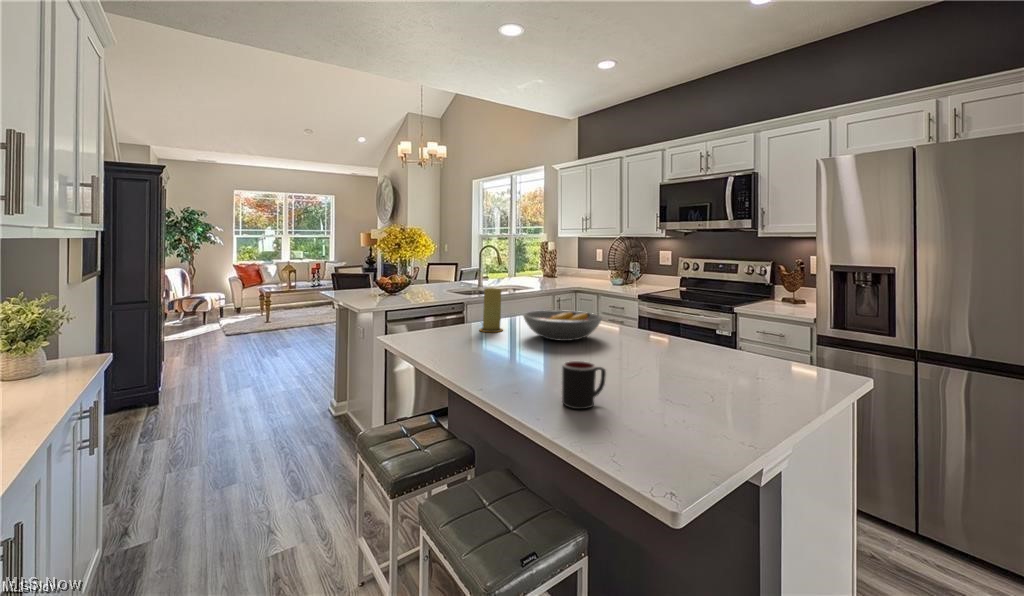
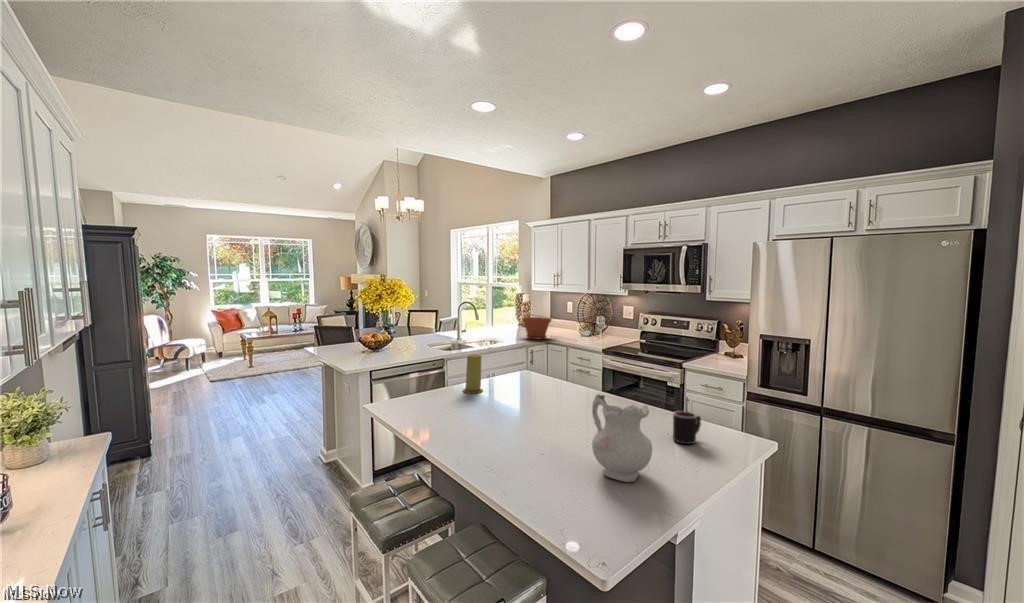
plant pot: none [546,264,580,287] -> present [522,317,552,340]
fruit bowl: present [523,310,602,341] -> none [500,374,566,402]
ceramic pitcher: none [649,314,738,432] -> present [592,394,652,482]
mug: present [562,361,606,409] -> present [673,411,701,444]

